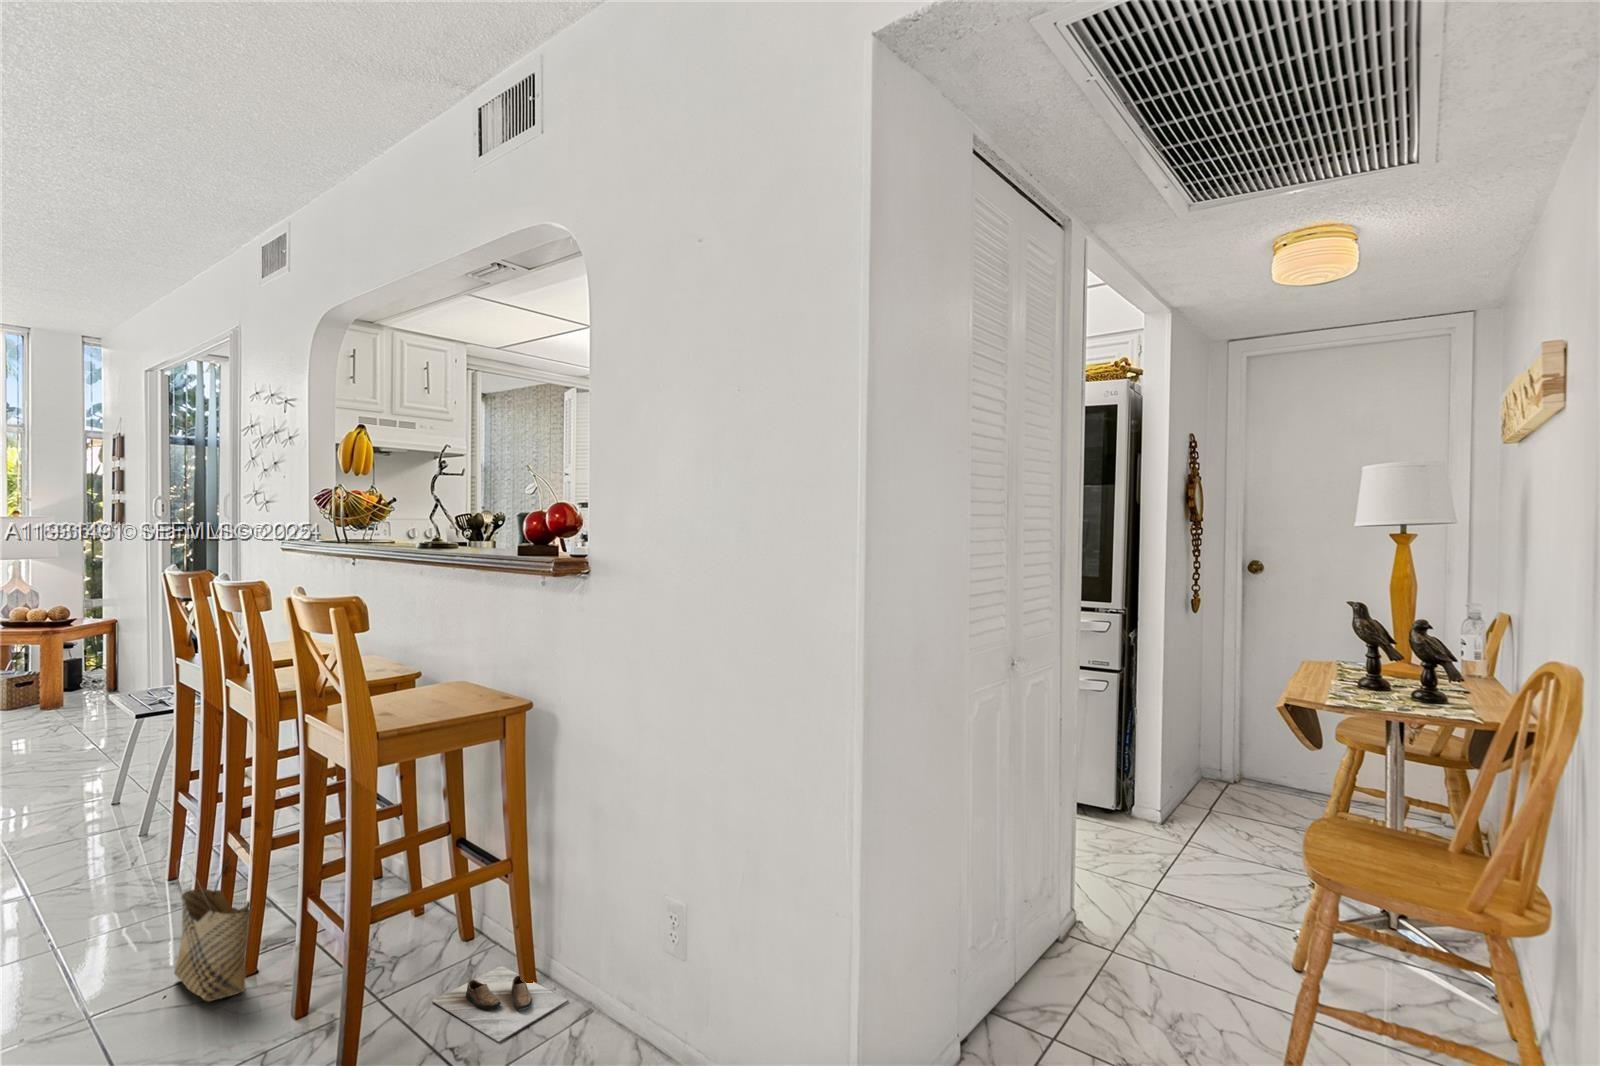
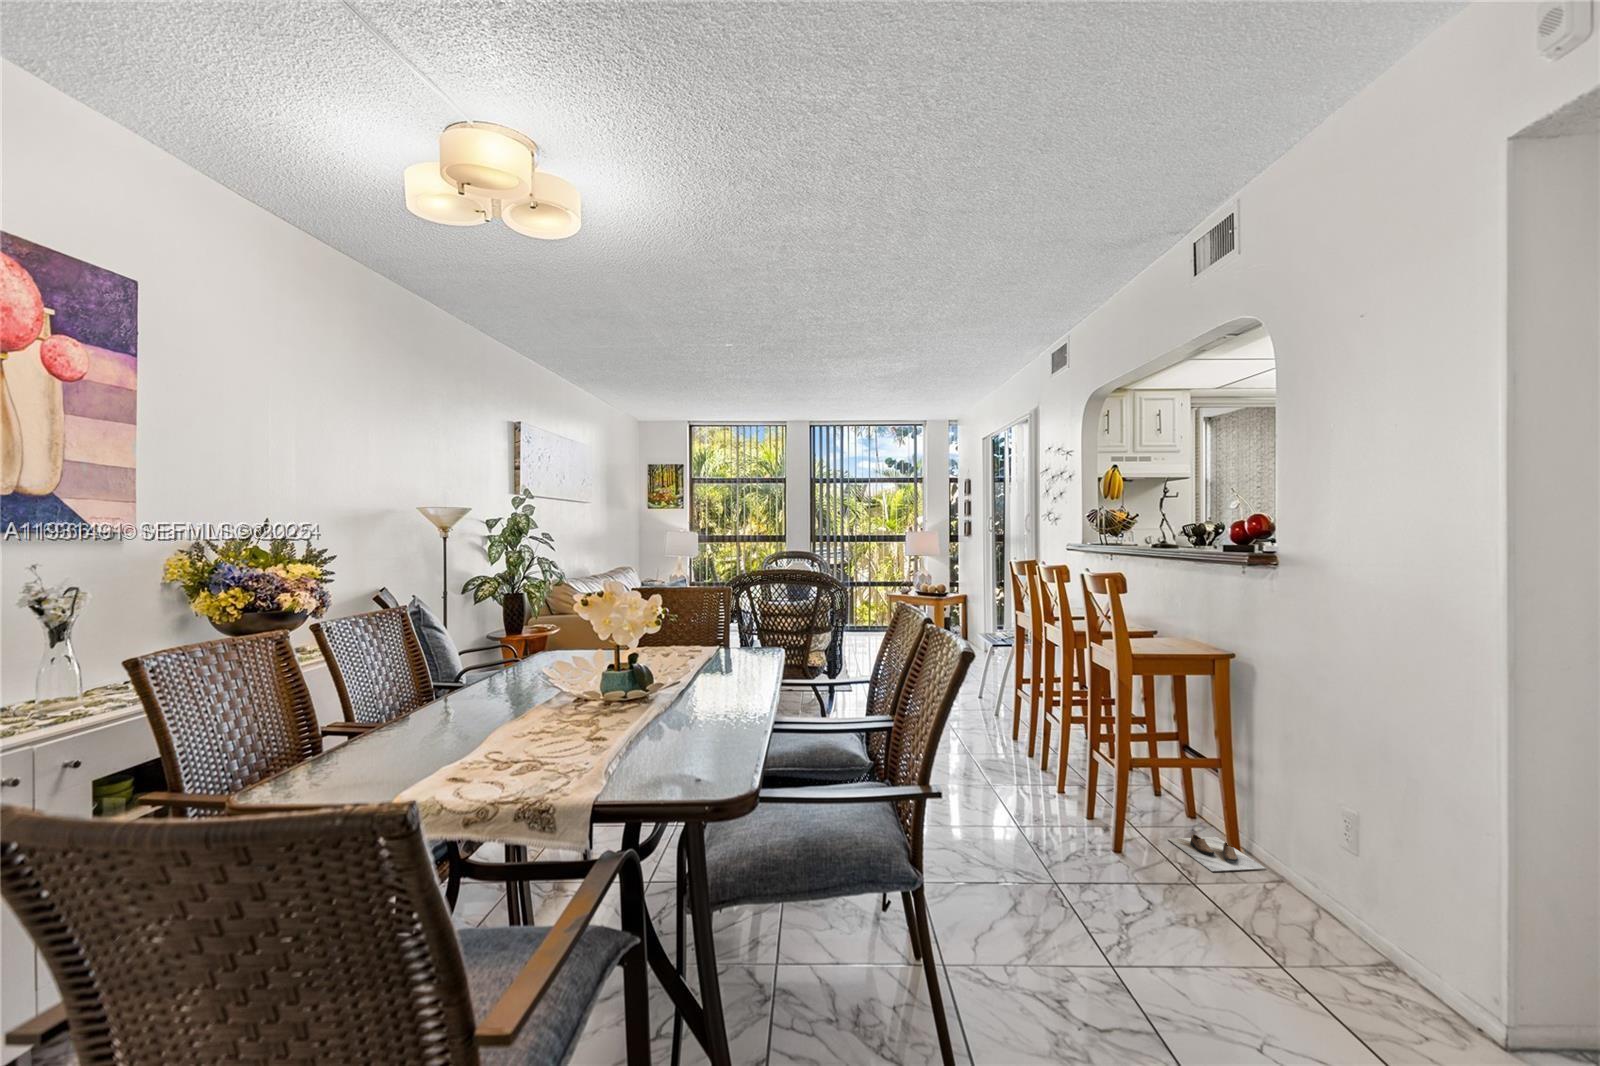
woven basket: present [174,846,254,1001] -> none [1022,718,1062,802]

